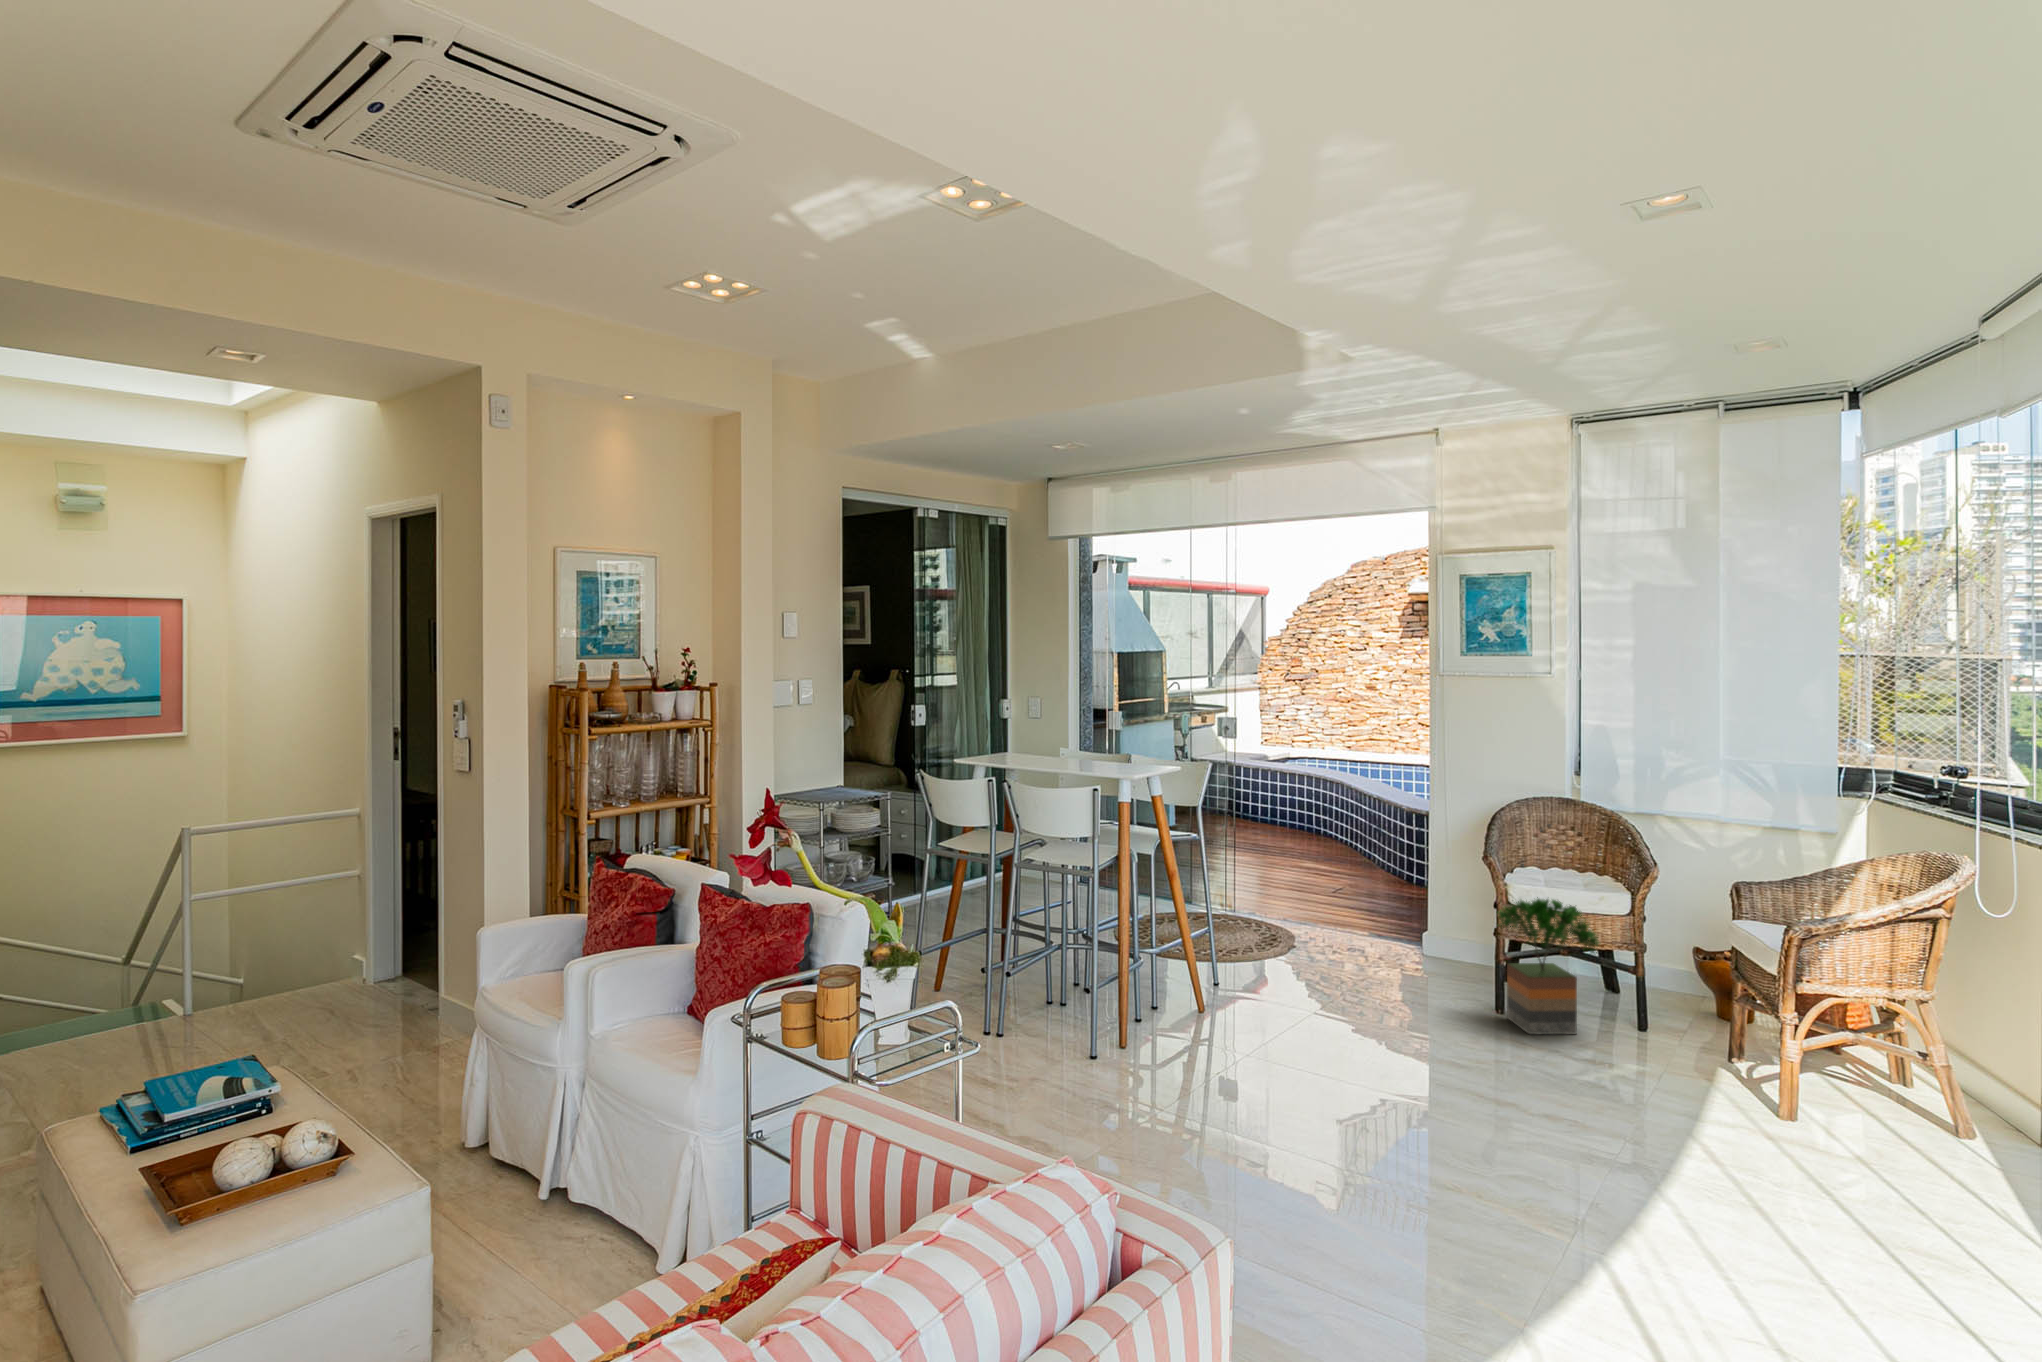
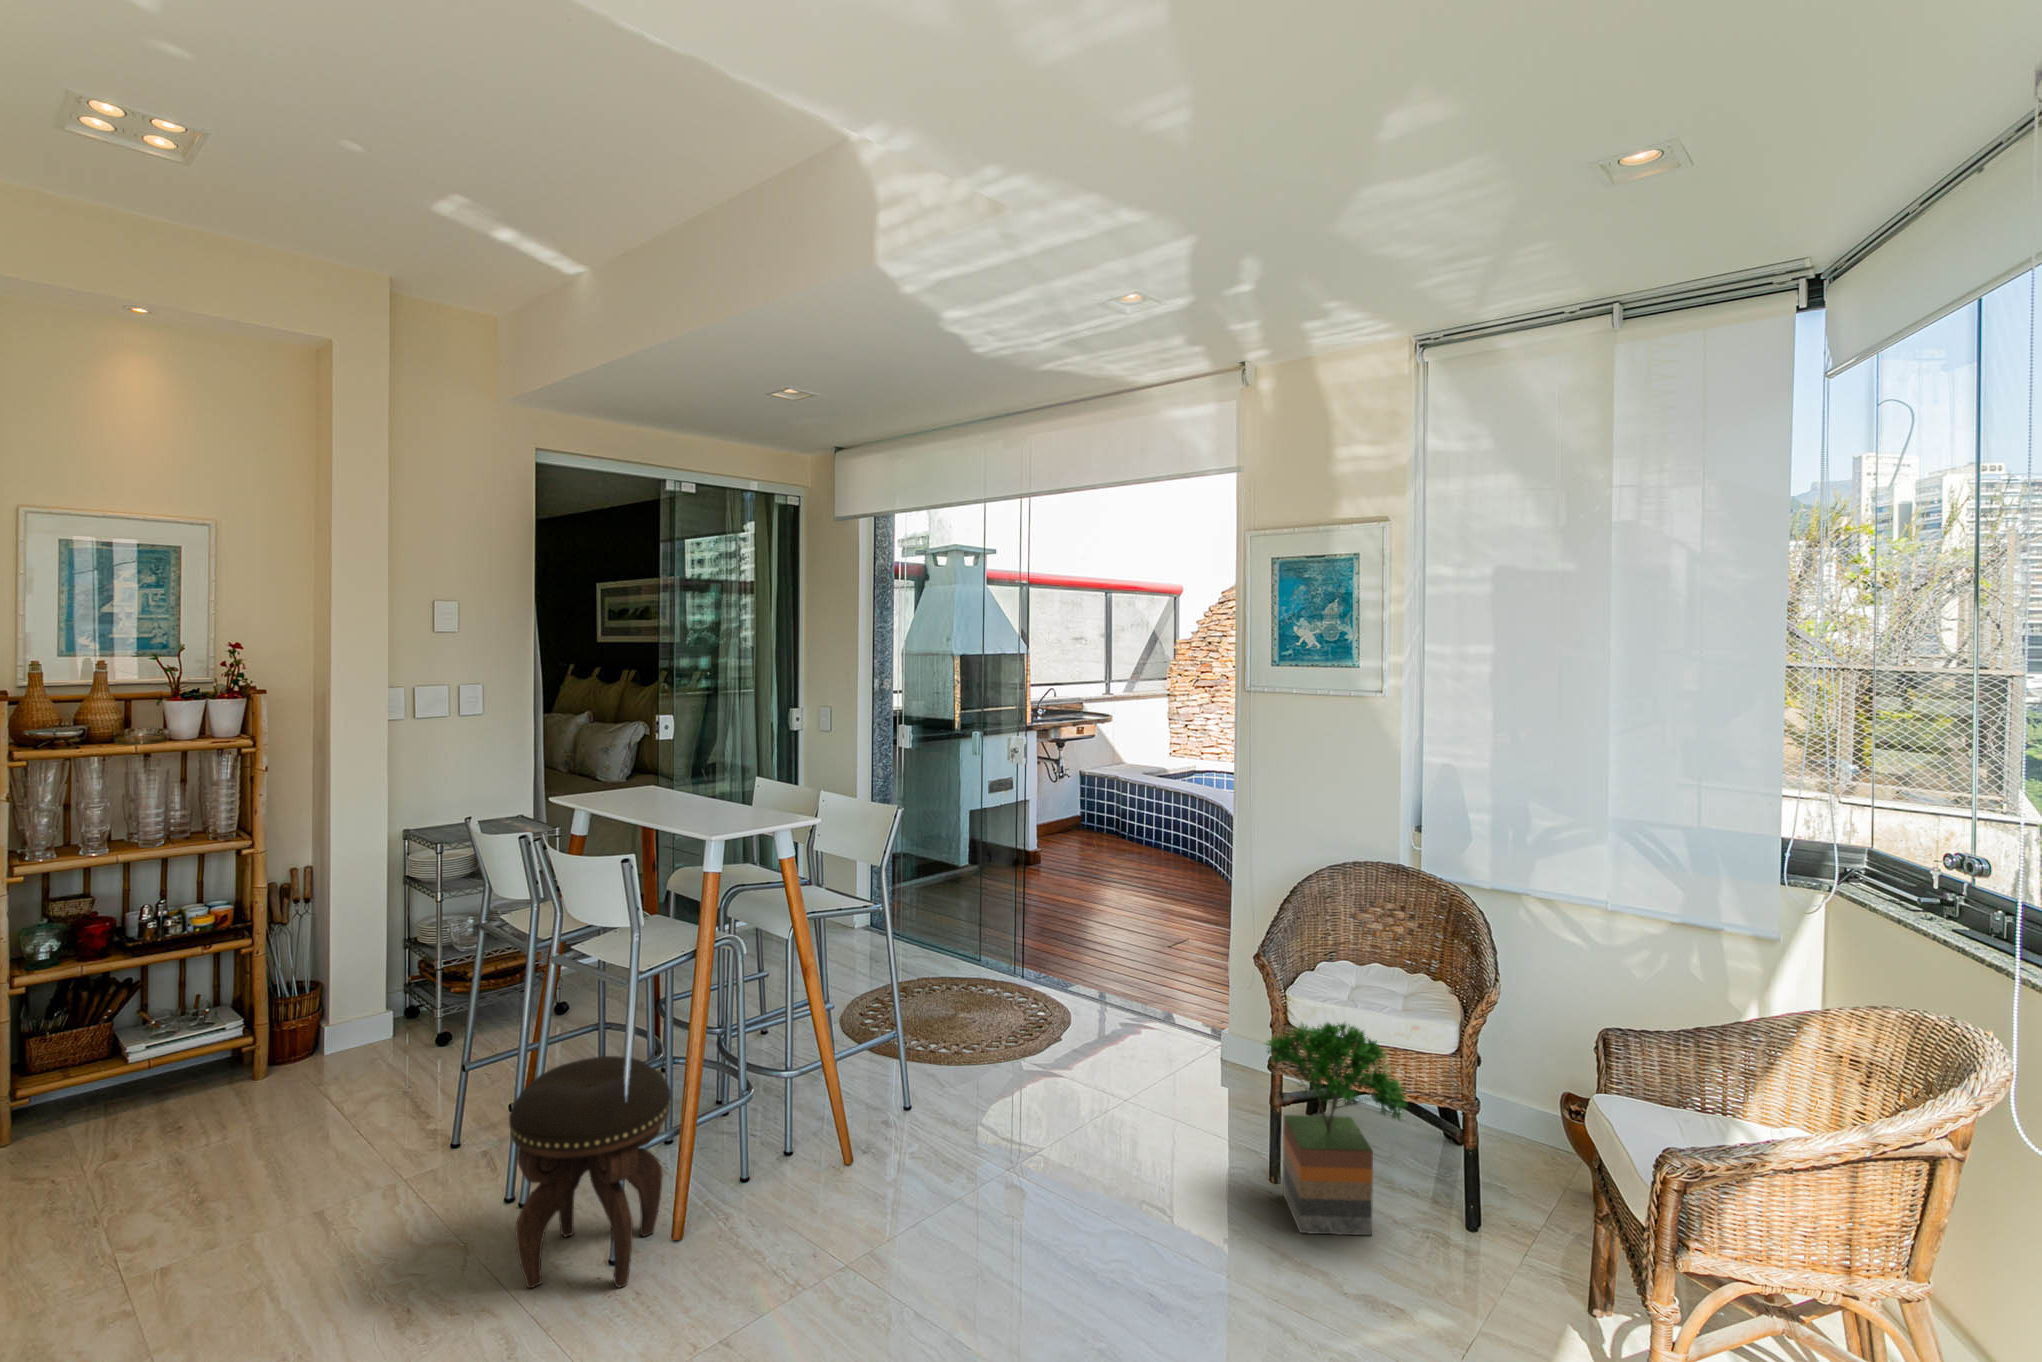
footstool: none [1018,926,1120,1070] -> present [509,1056,671,1288]

